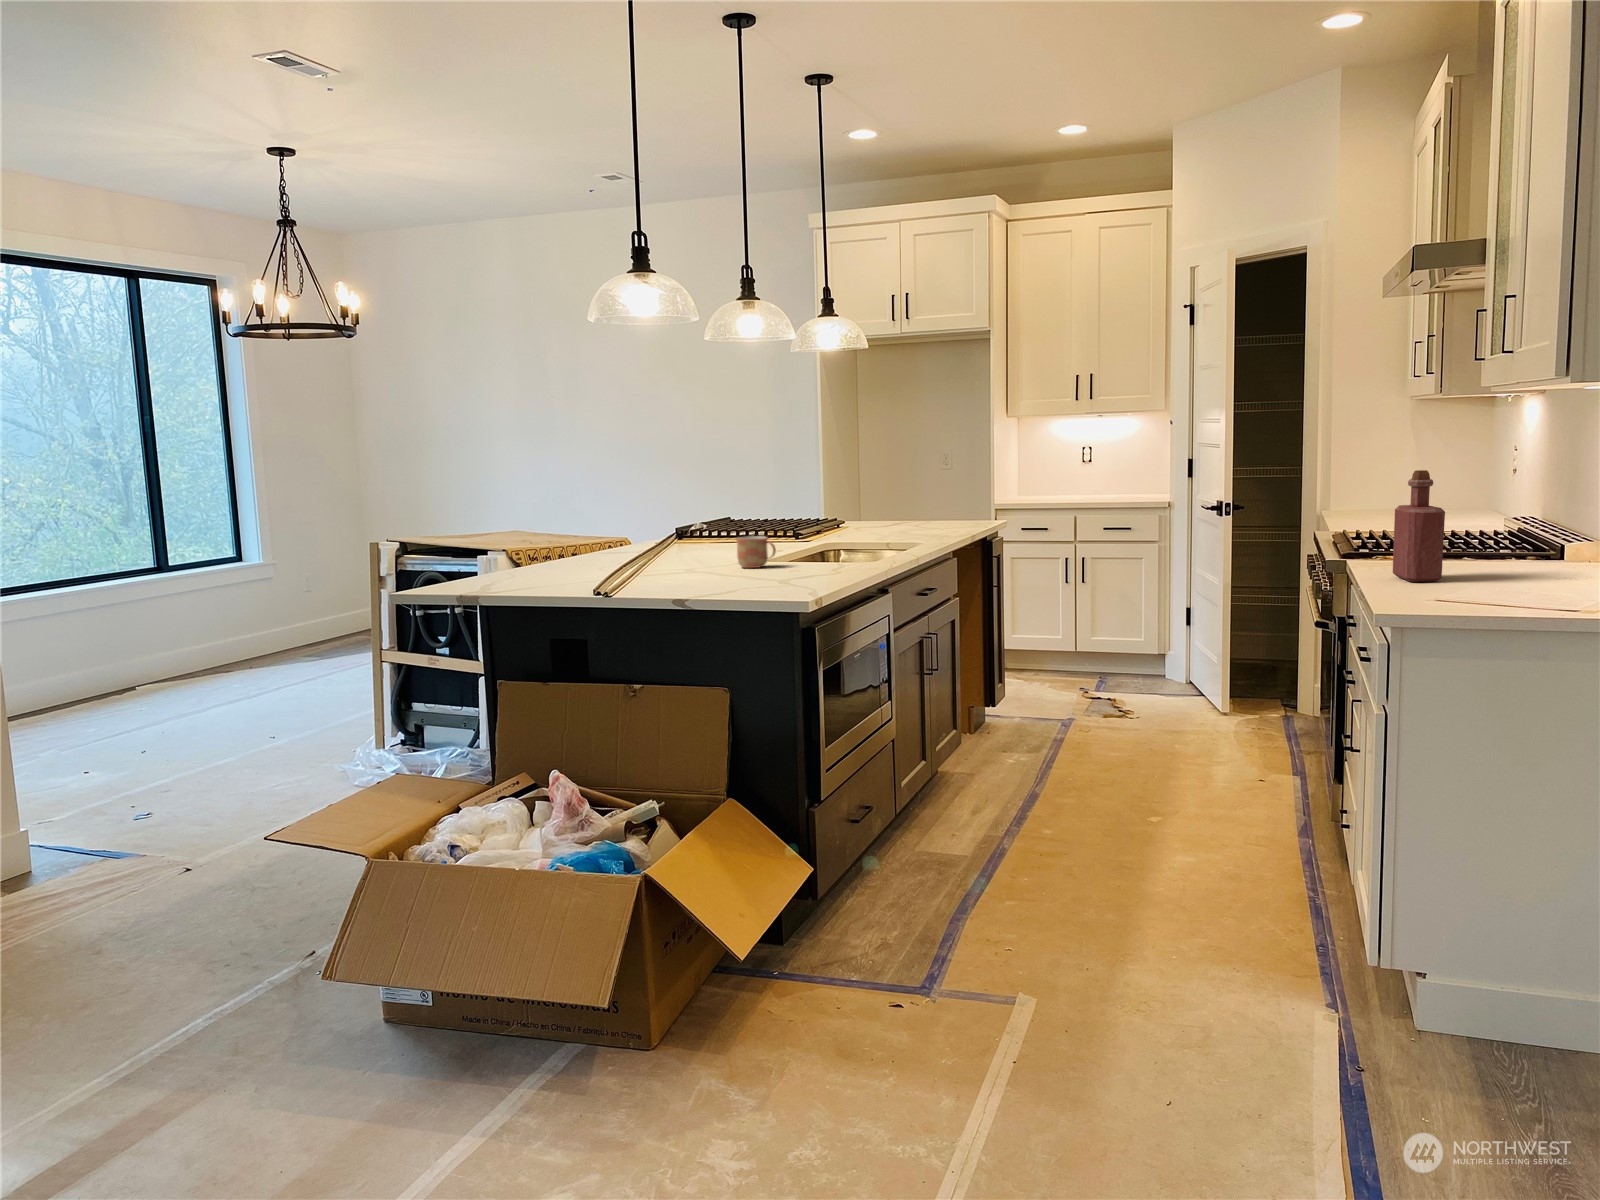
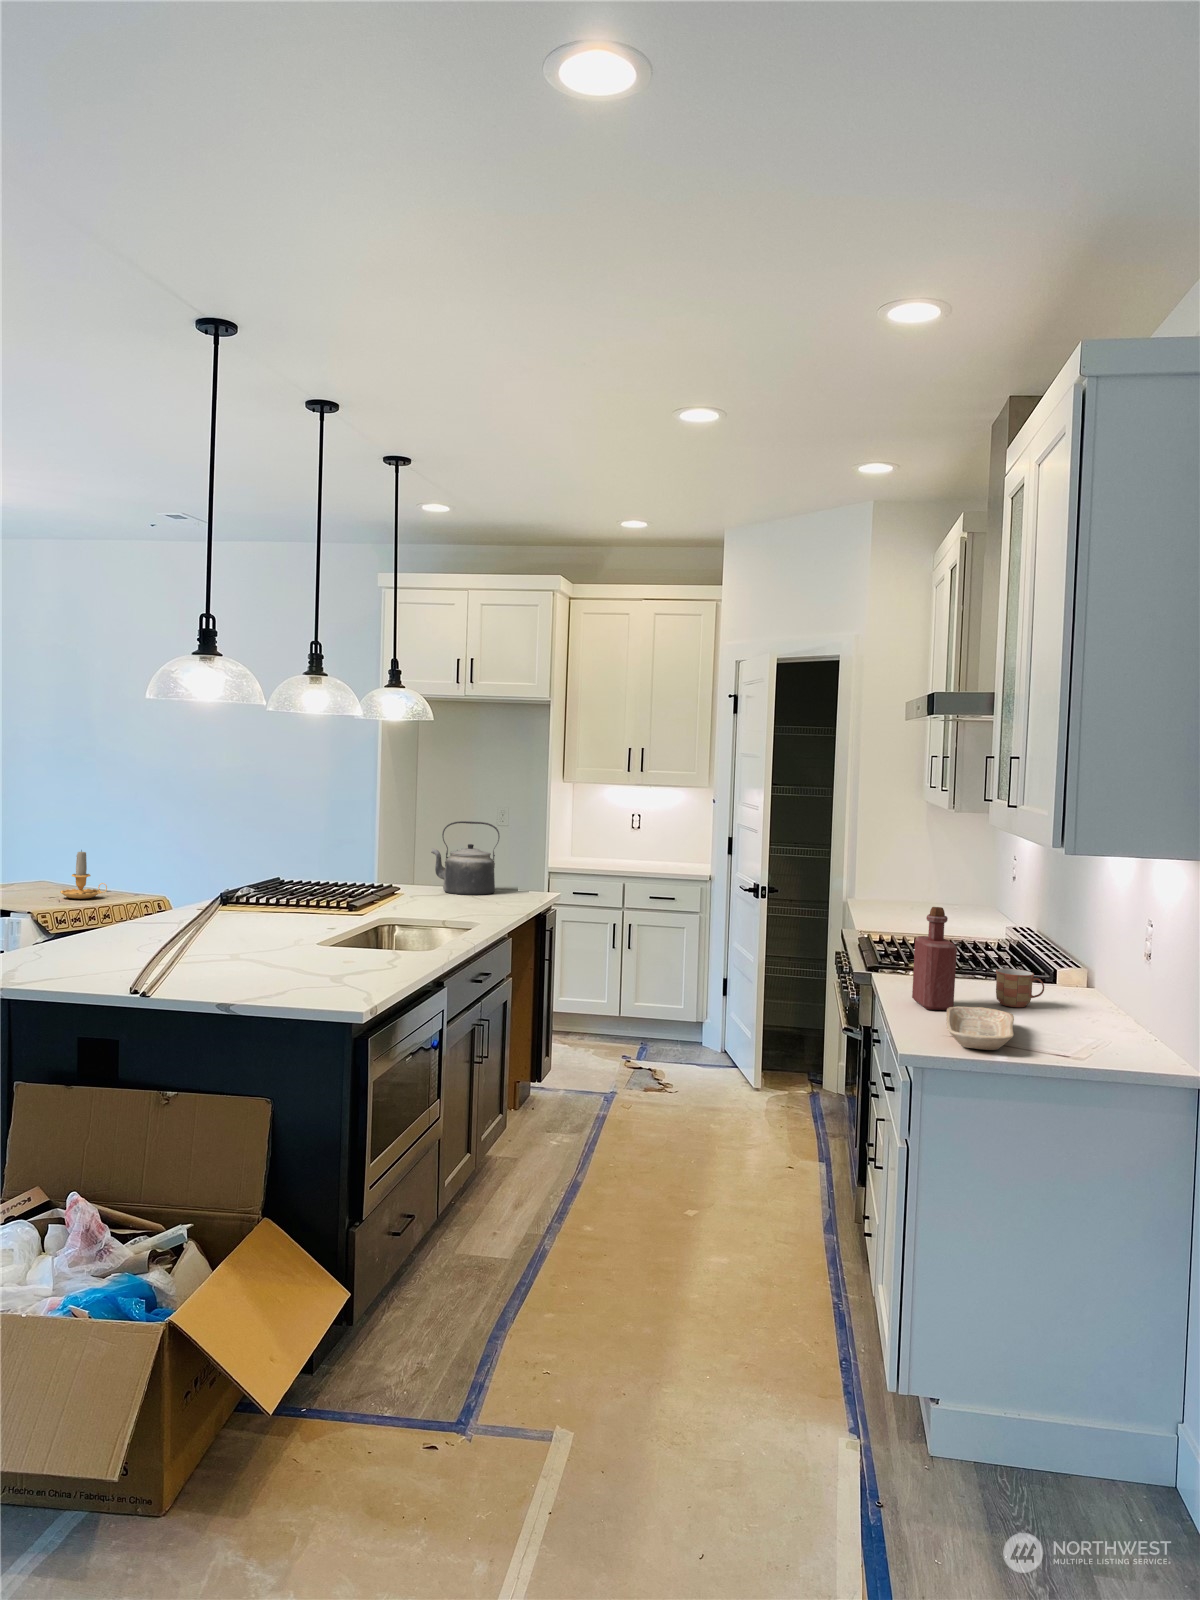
kettle: none [874,452,942,525] -> present [431,821,500,895]
candle: none [533,496,574,542] -> present [60,851,107,899]
mug: present [736,536,776,568] -> present [996,969,1044,1007]
tray: none [1432,572,1514,608] -> present [946,1006,1014,1050]

